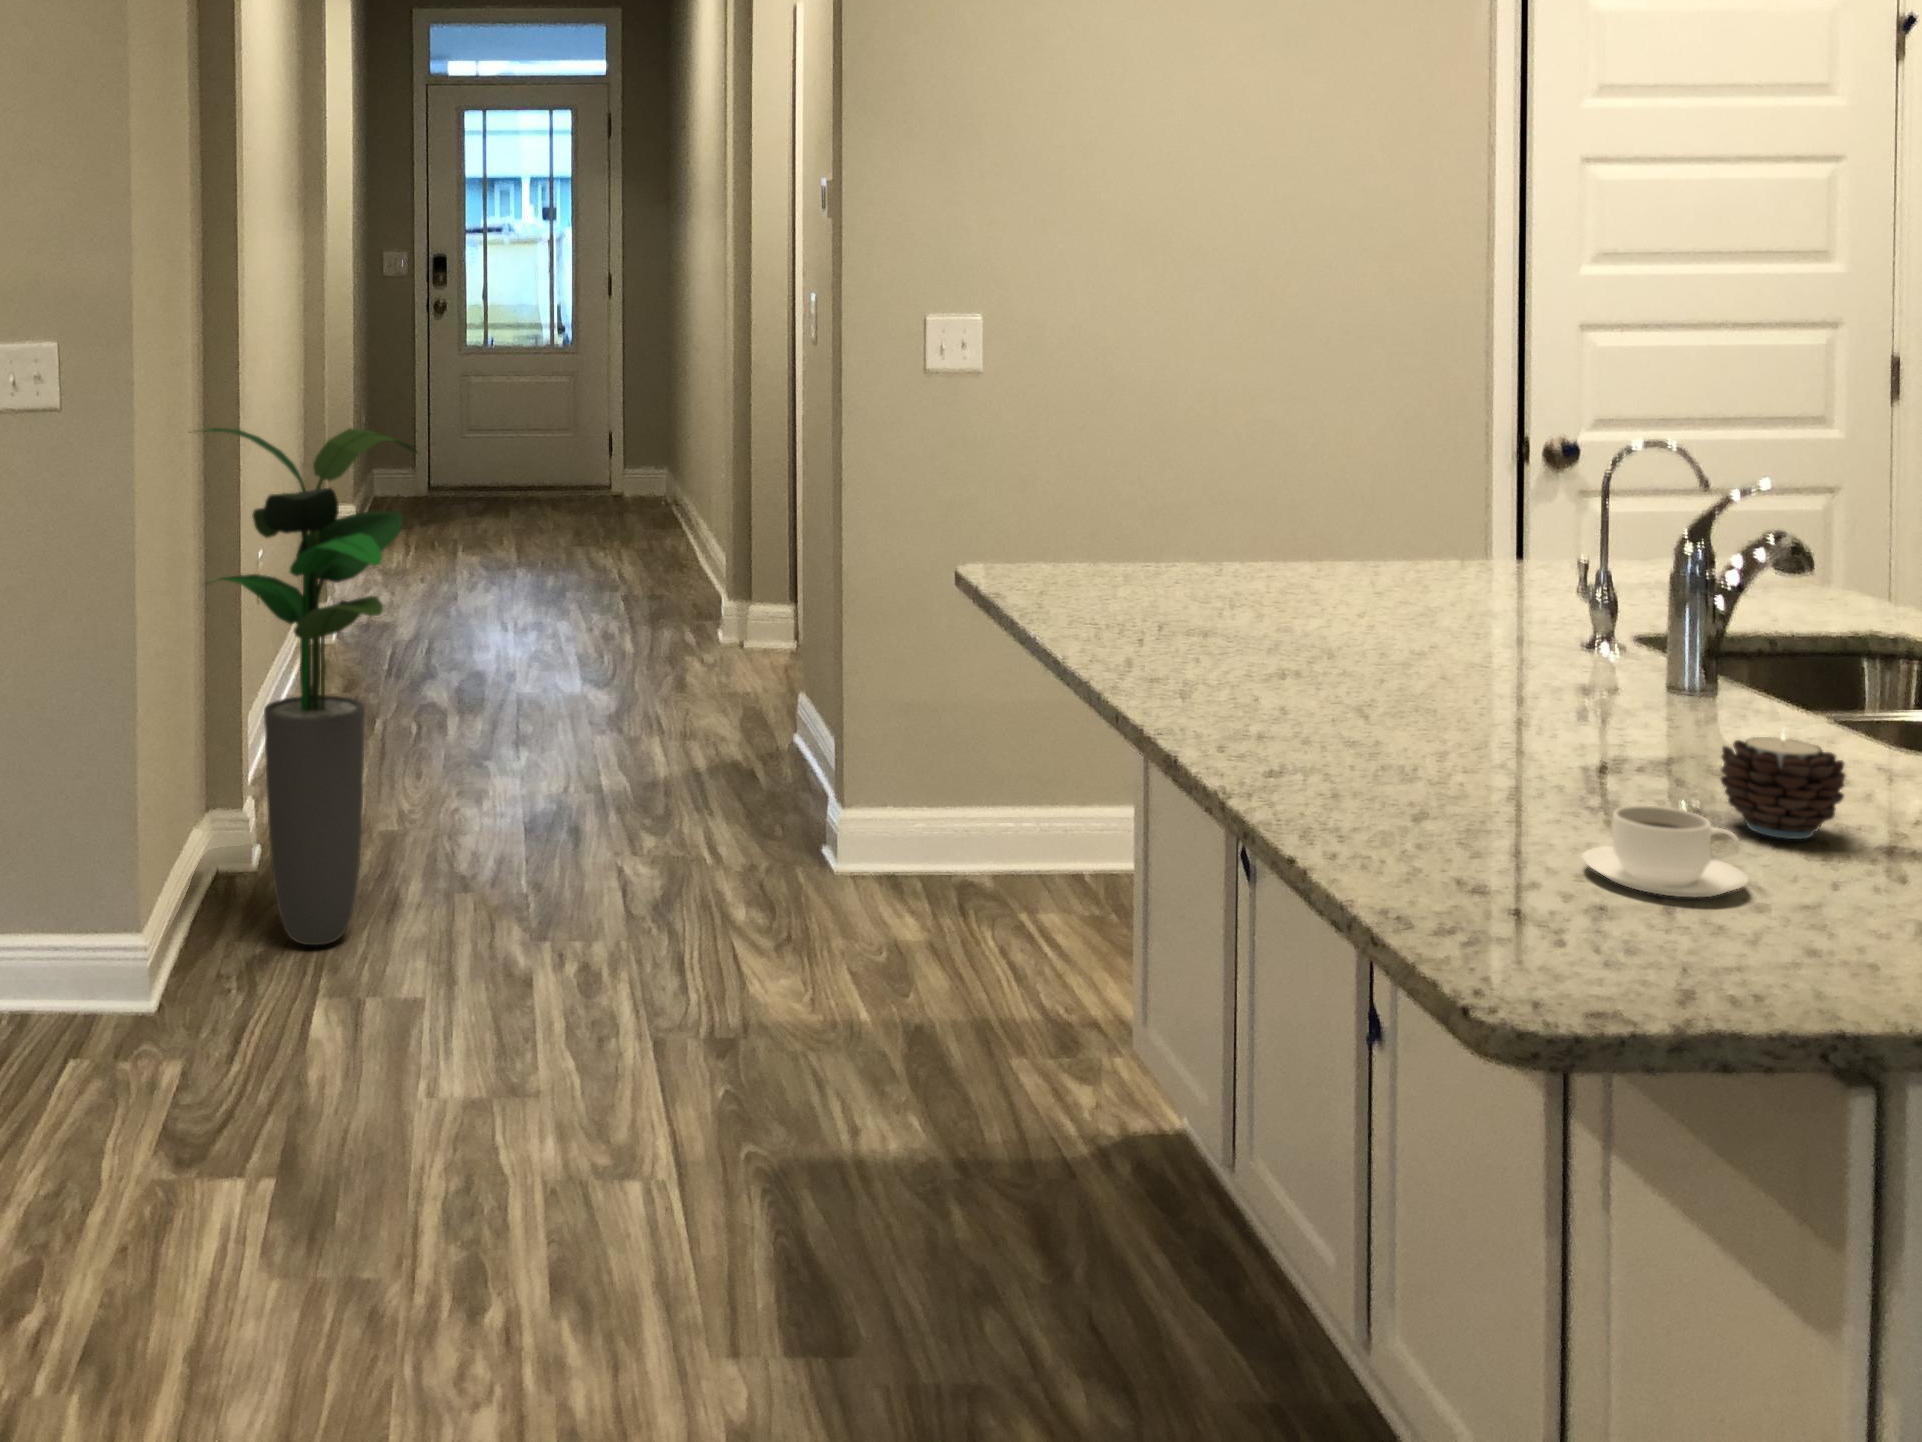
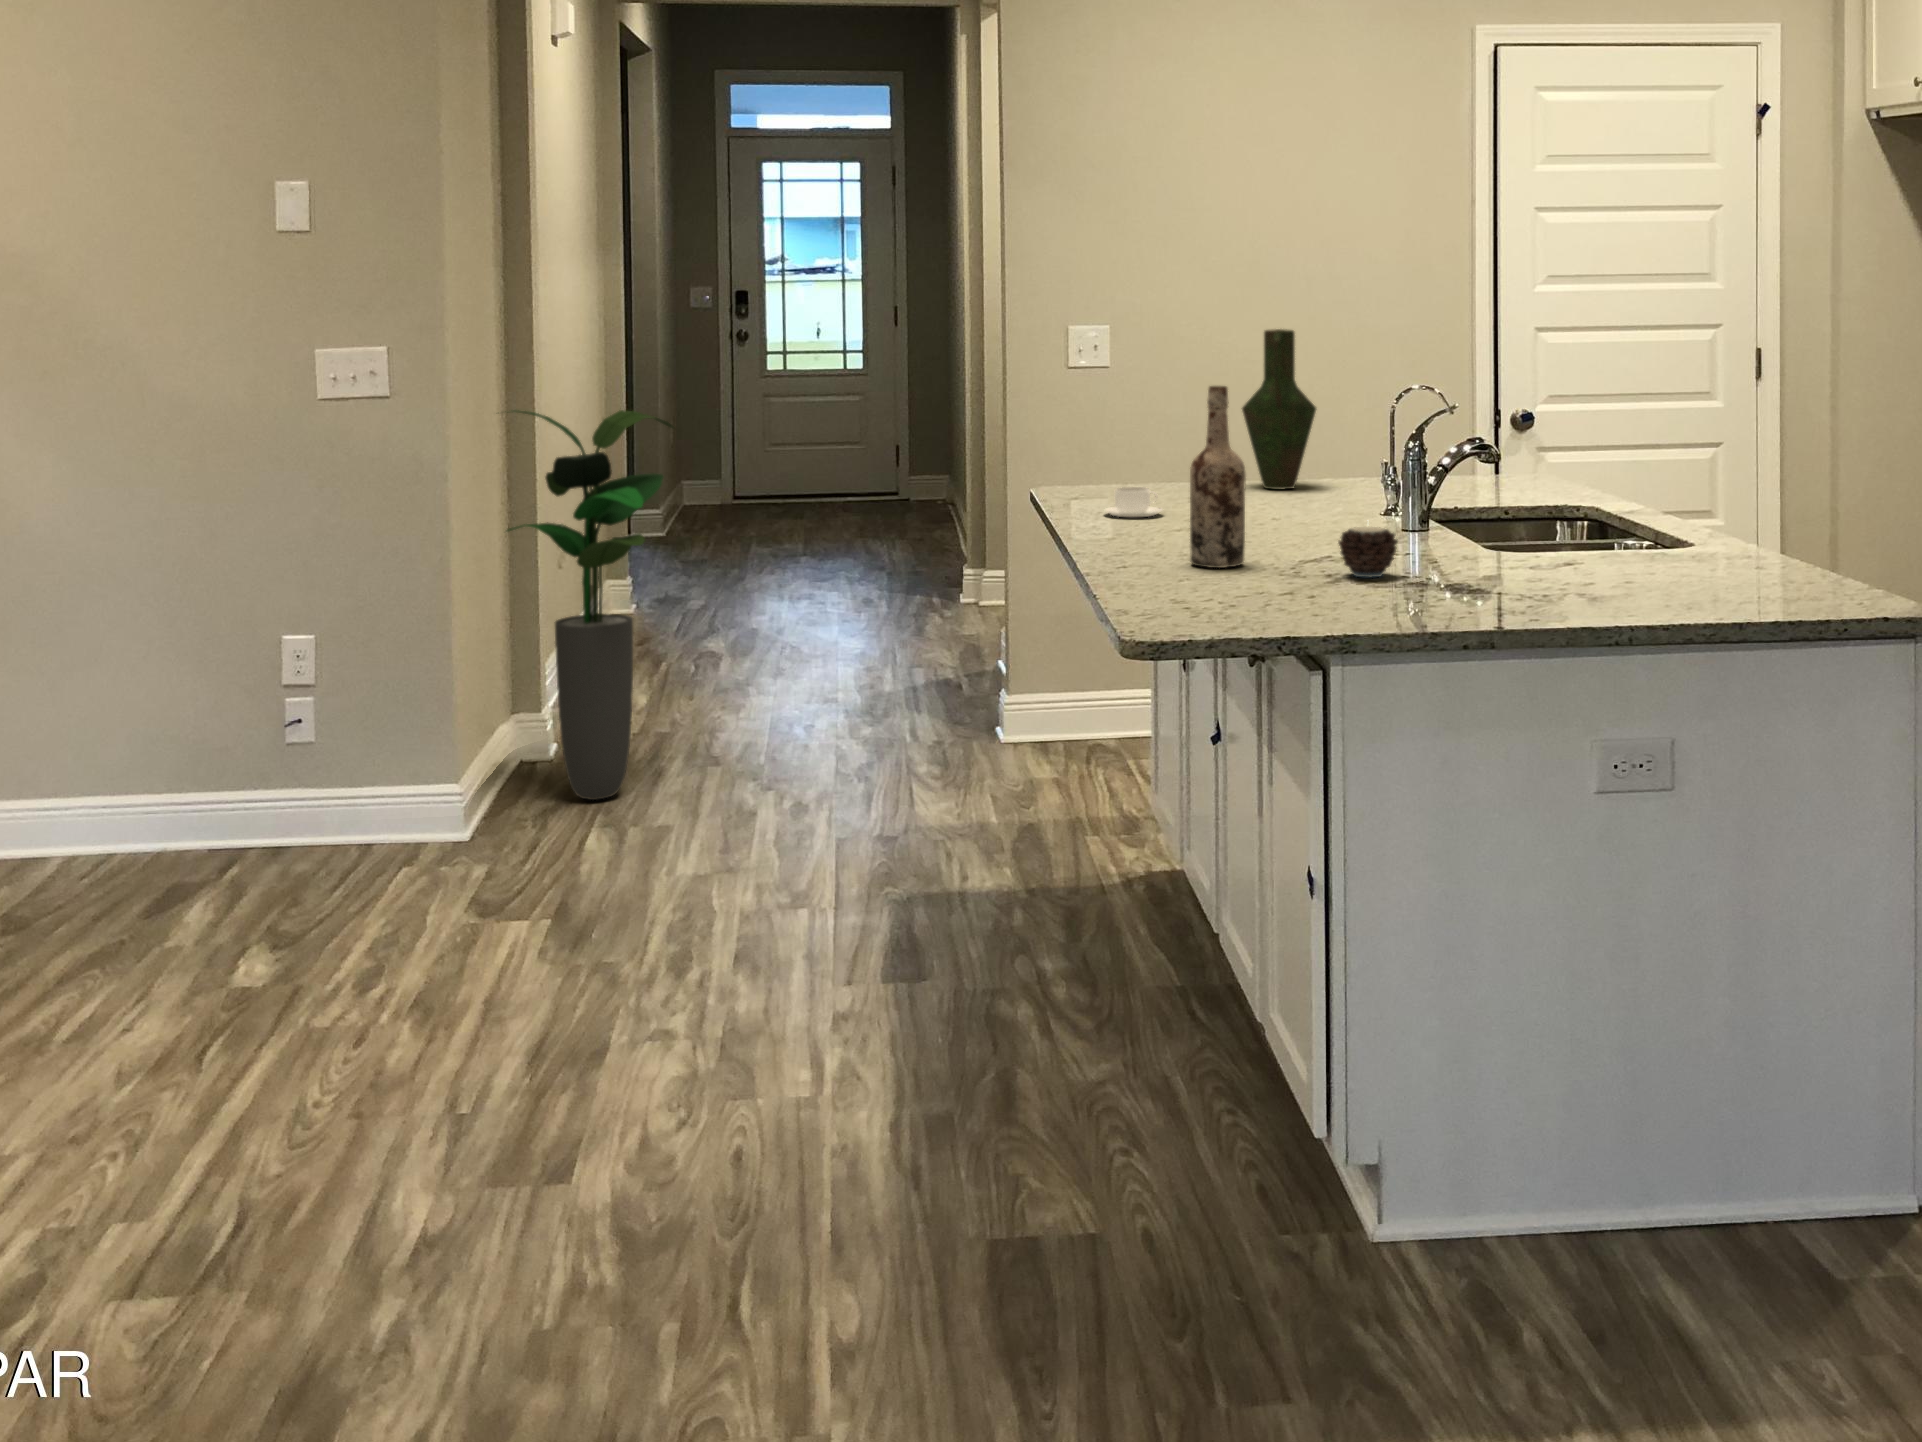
vase: none [1285,338,1408,585] -> present [1242,329,1316,490]
wine bottle: none [1400,465,1511,796] -> present [1190,386,1246,568]
coffee cup: present [1582,805,1748,897] -> present [1105,487,1162,517]

